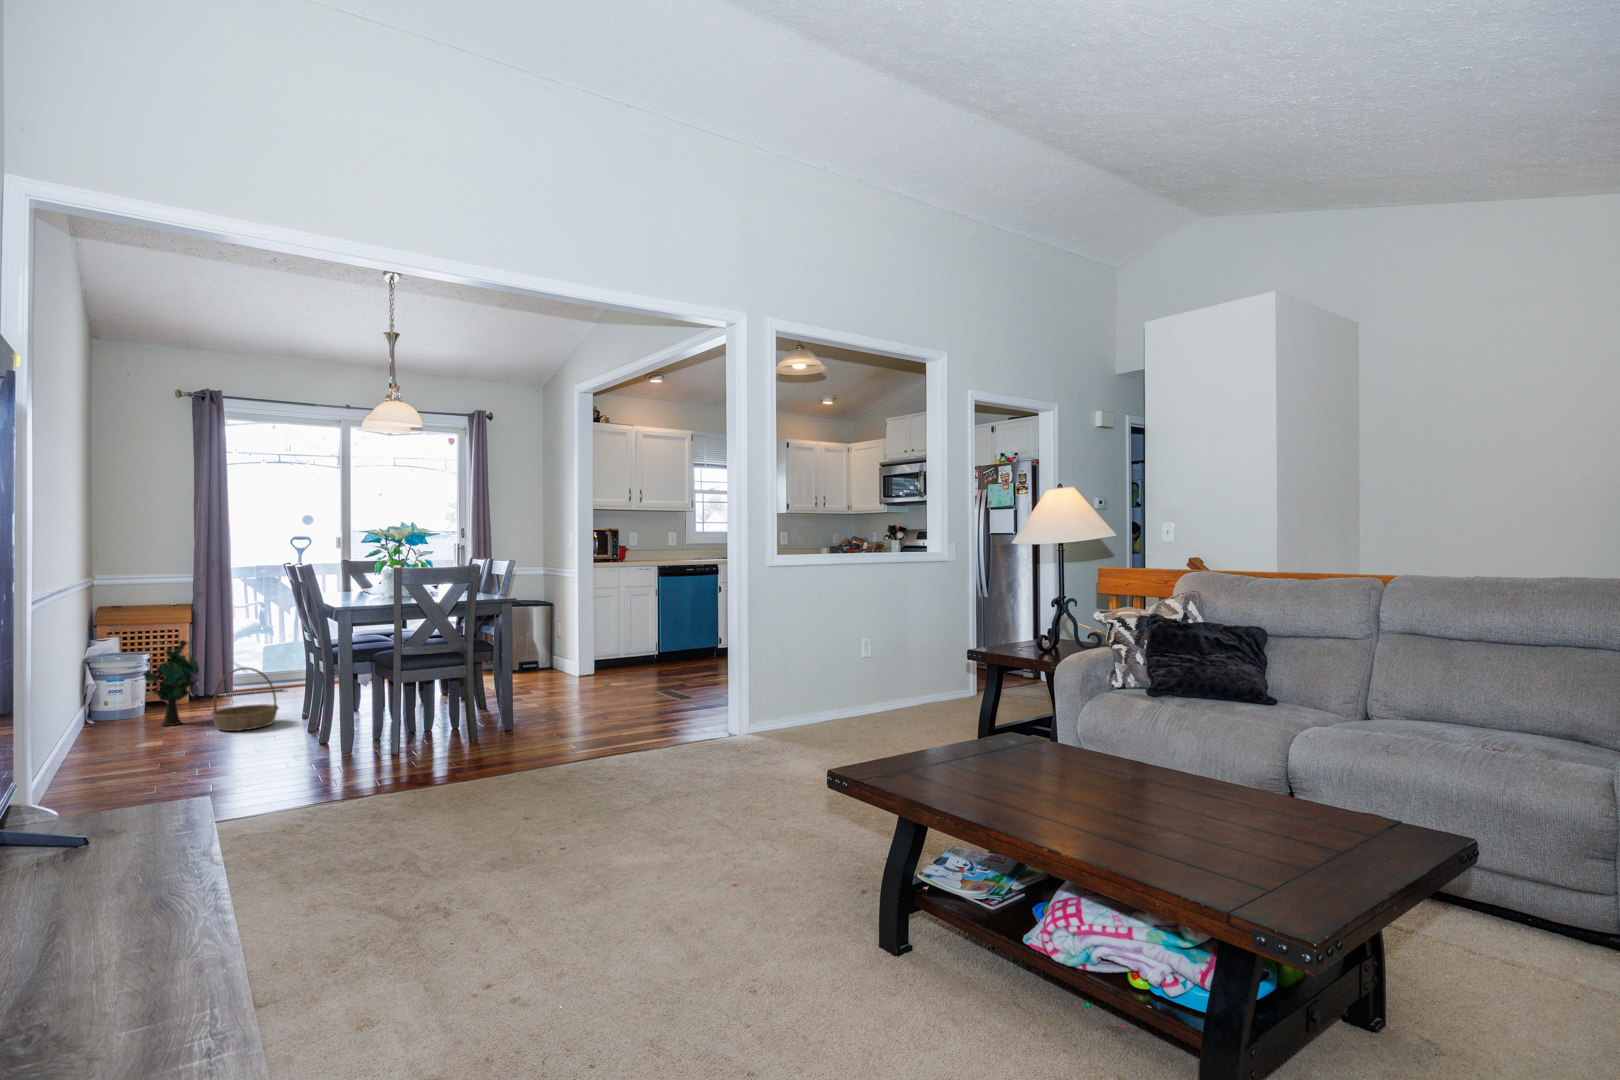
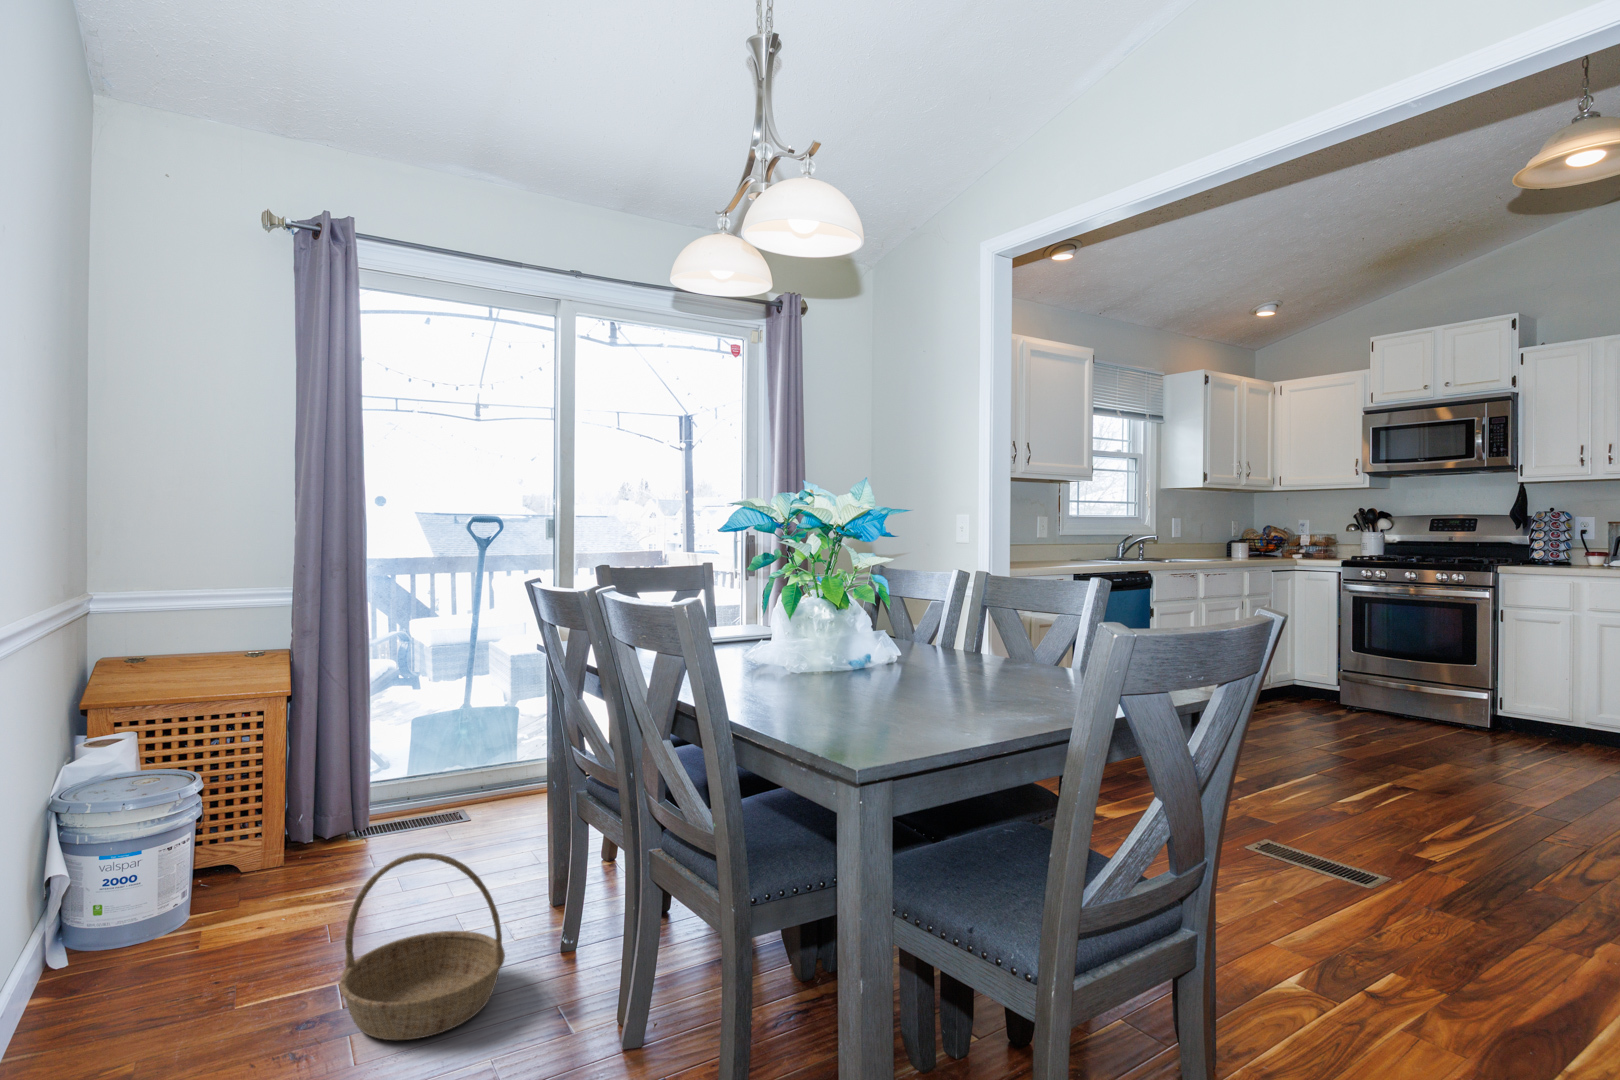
decorative plant: present [143,640,199,726] -> none [171,767,316,994]

